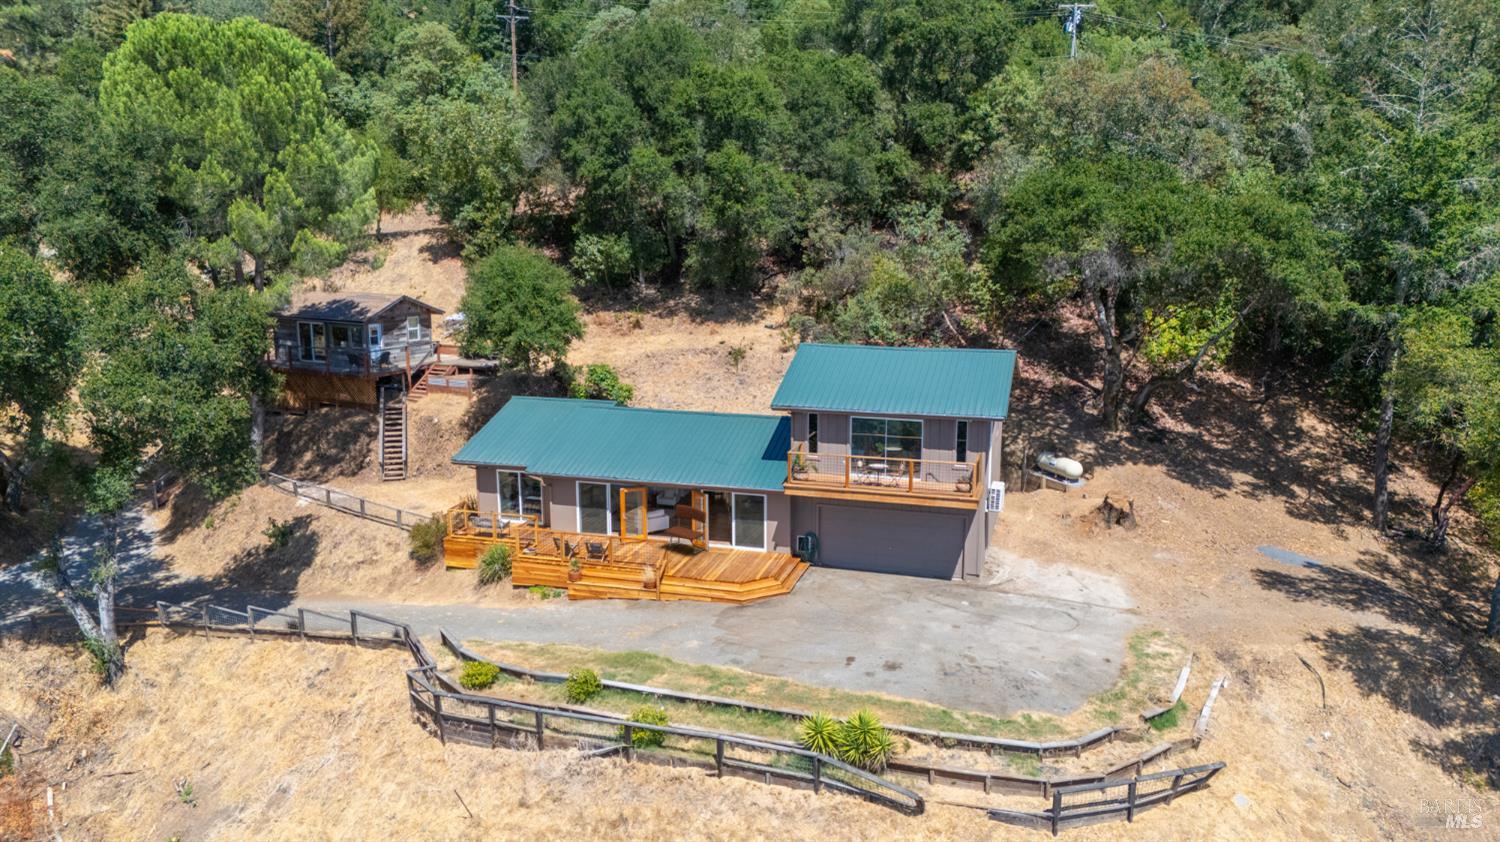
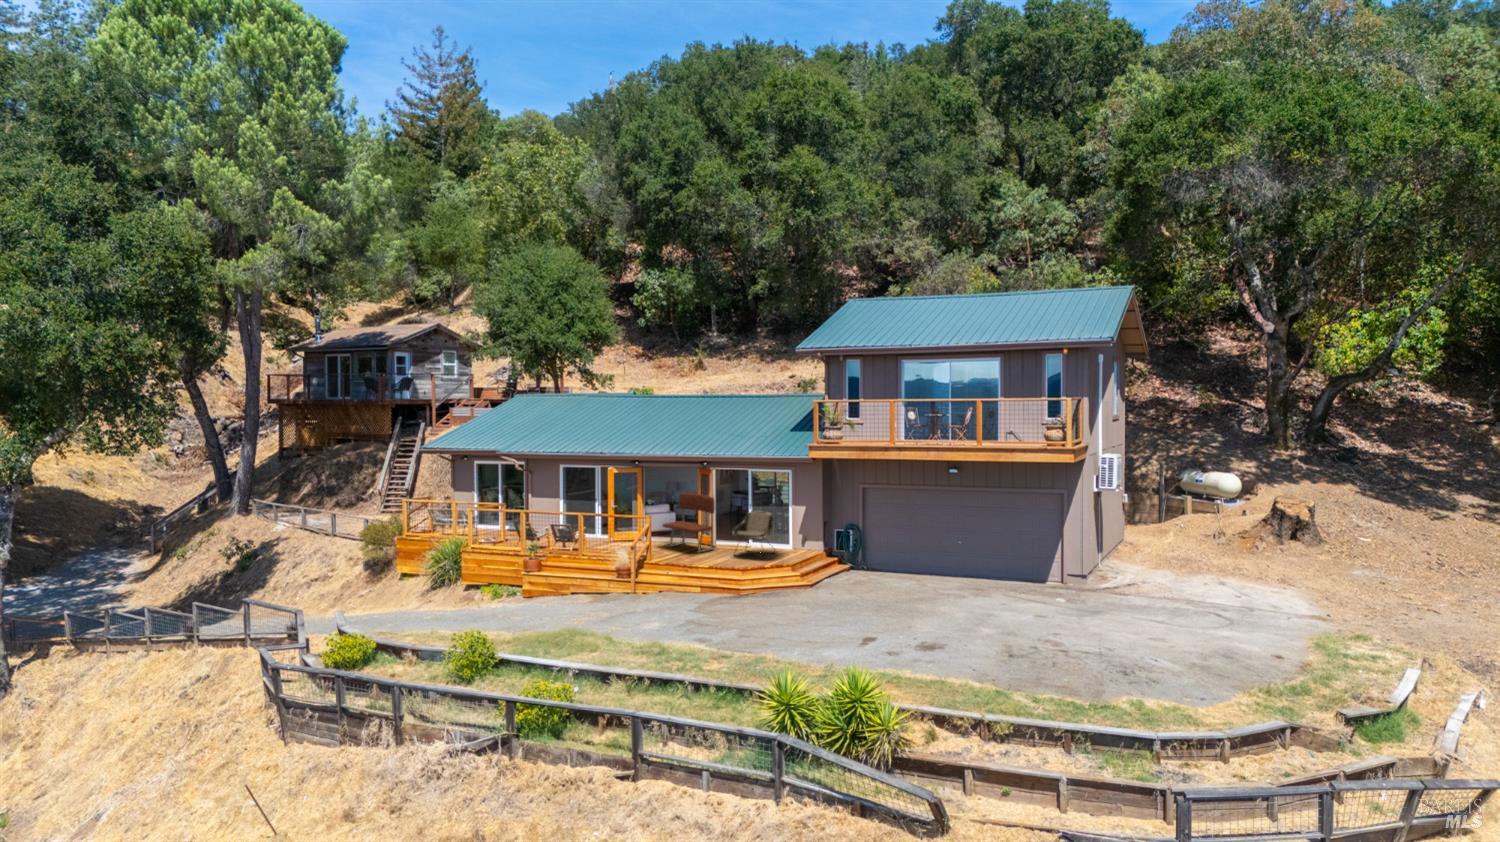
lounge chair: none [721,520,752,560] -> present [732,510,774,558]

